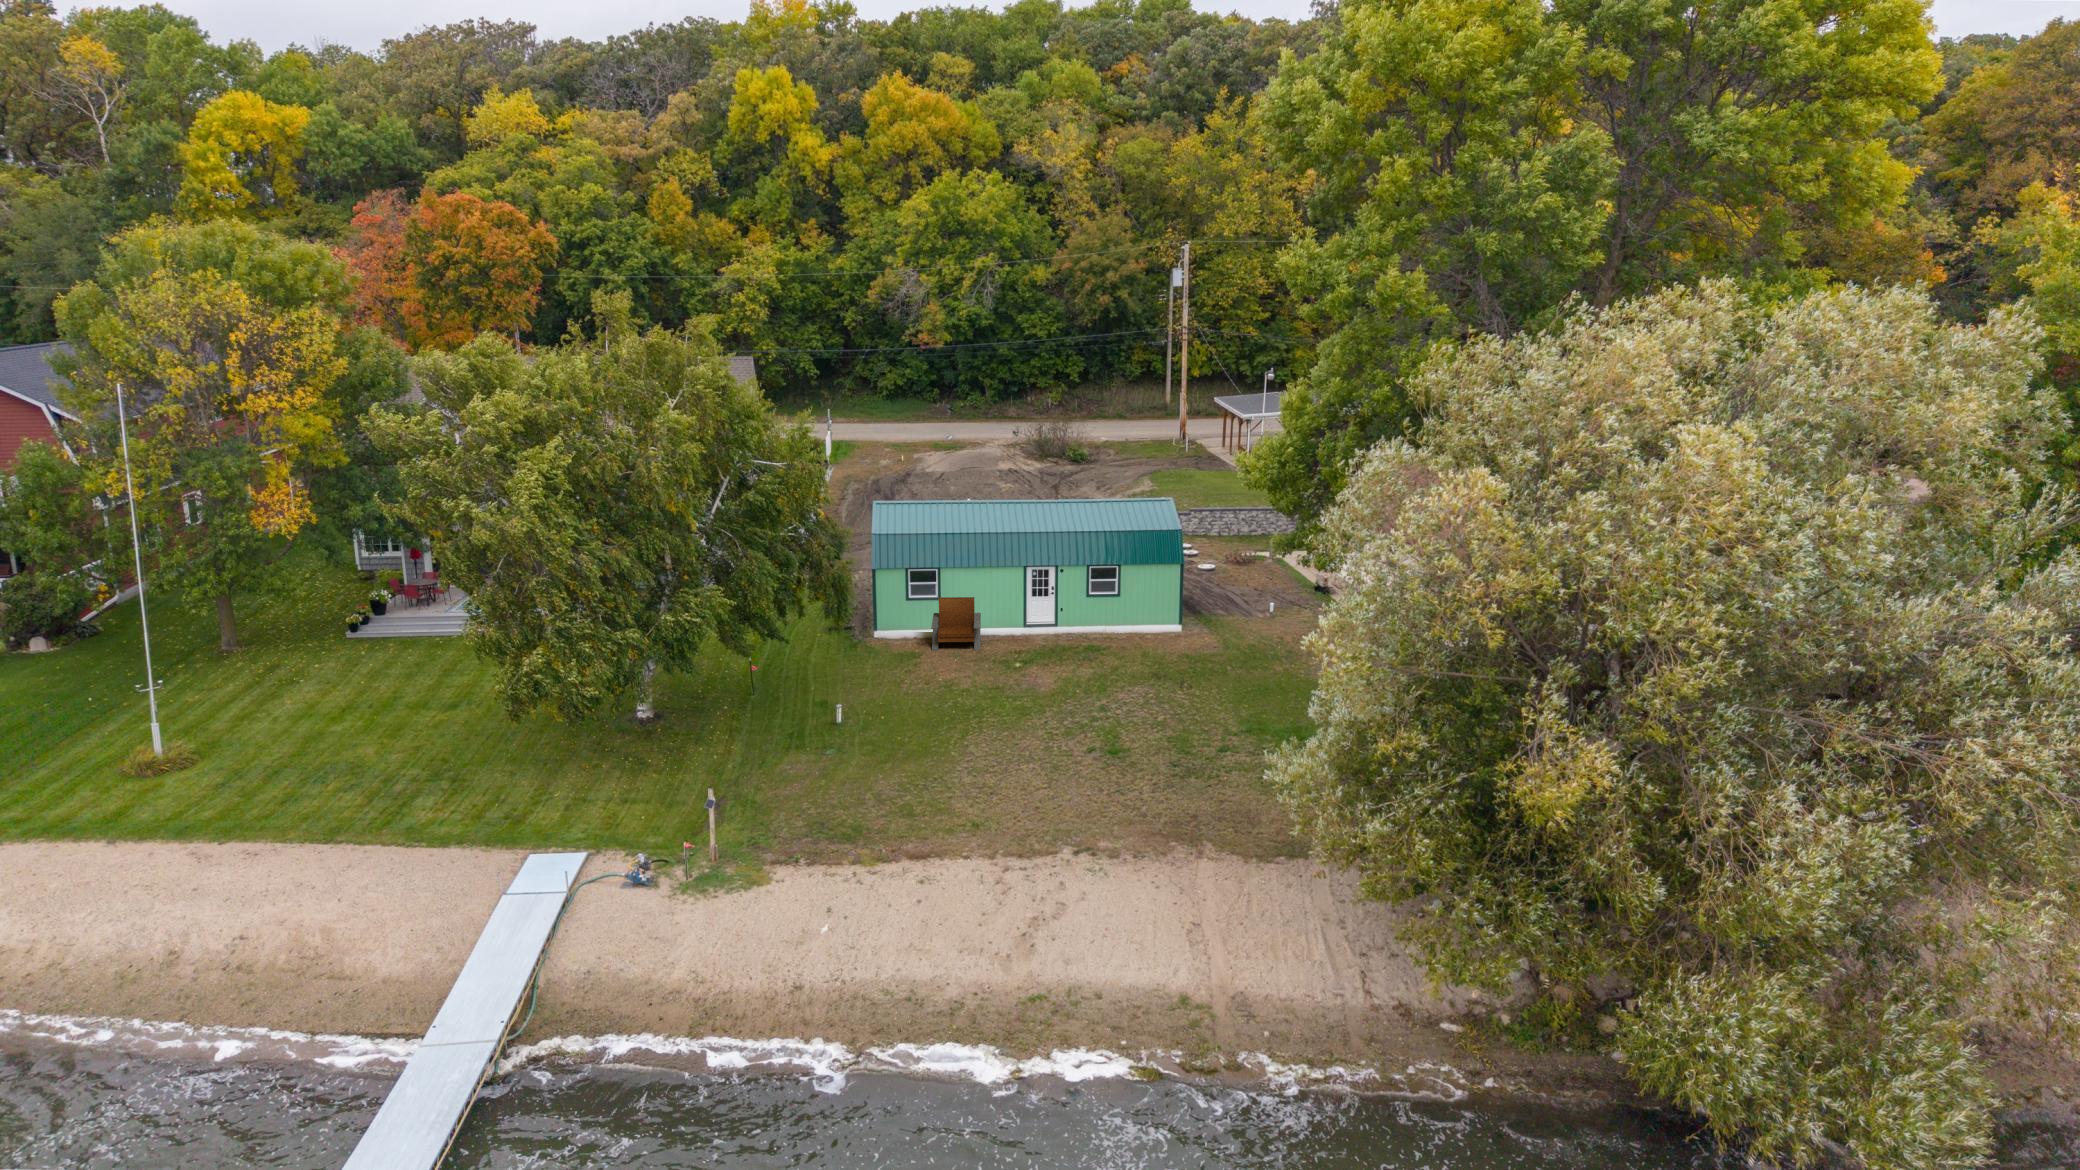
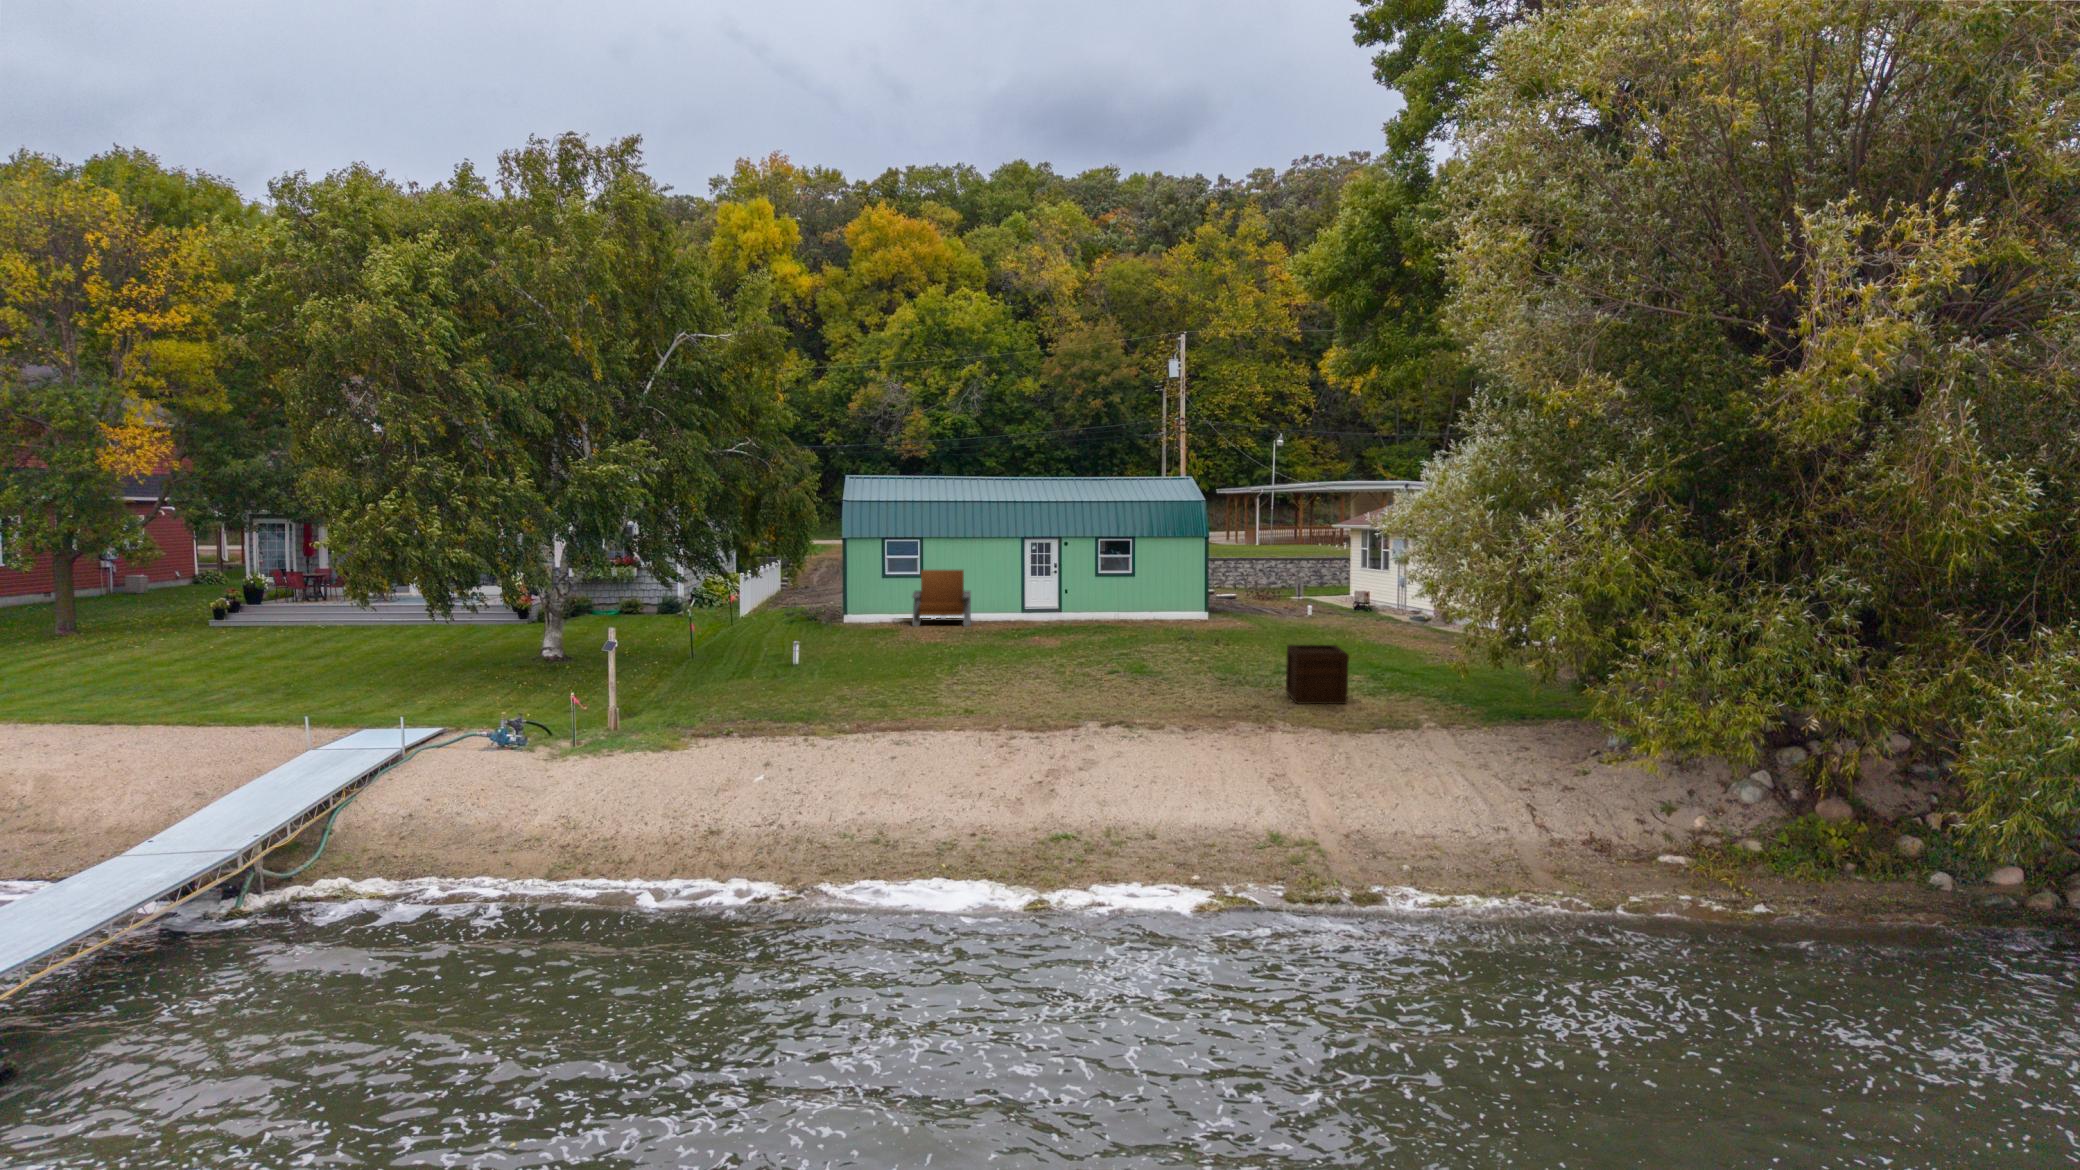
wooden crate: none [1220,755,1266,808] -> present [1286,645,1349,704]

